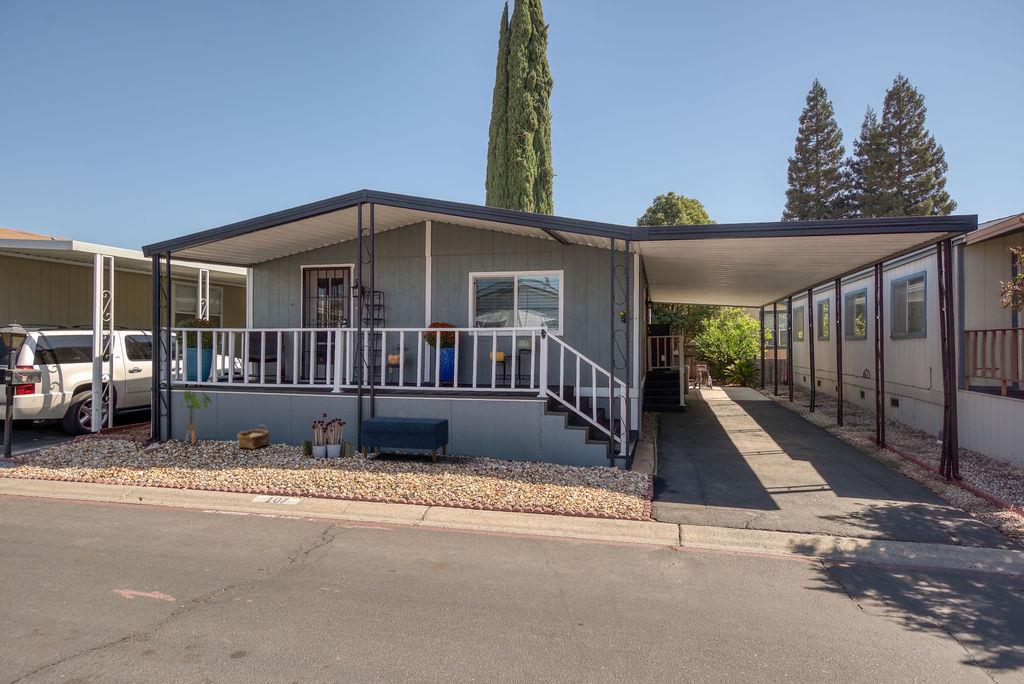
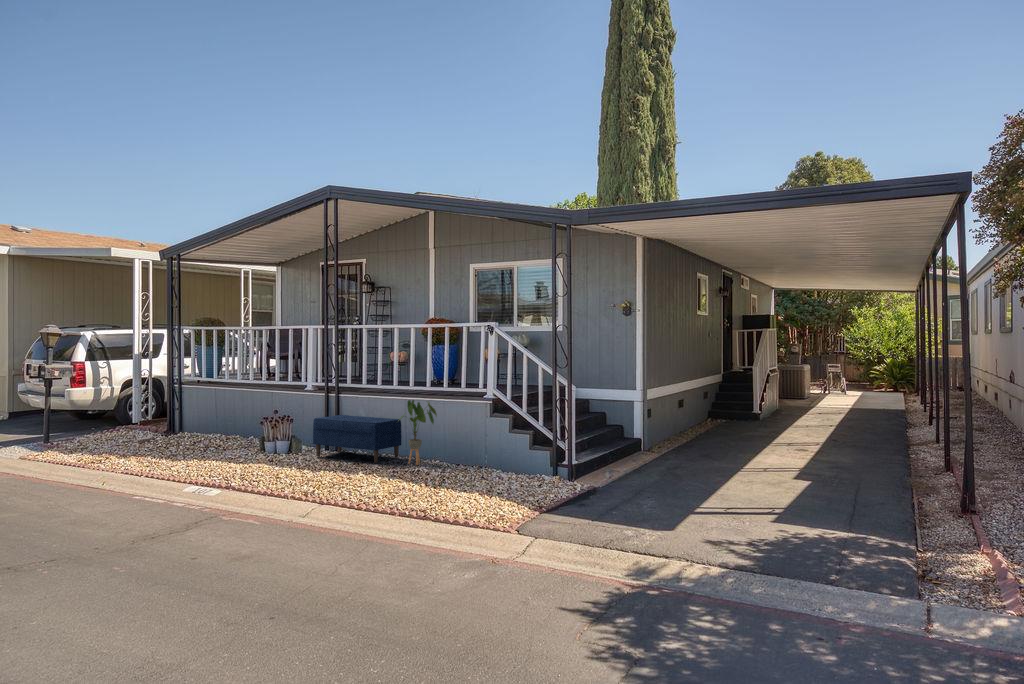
house plant: present [184,391,211,443] -> present [399,400,437,465]
woven basket: present [238,427,269,449] -> none [224,421,255,443]

